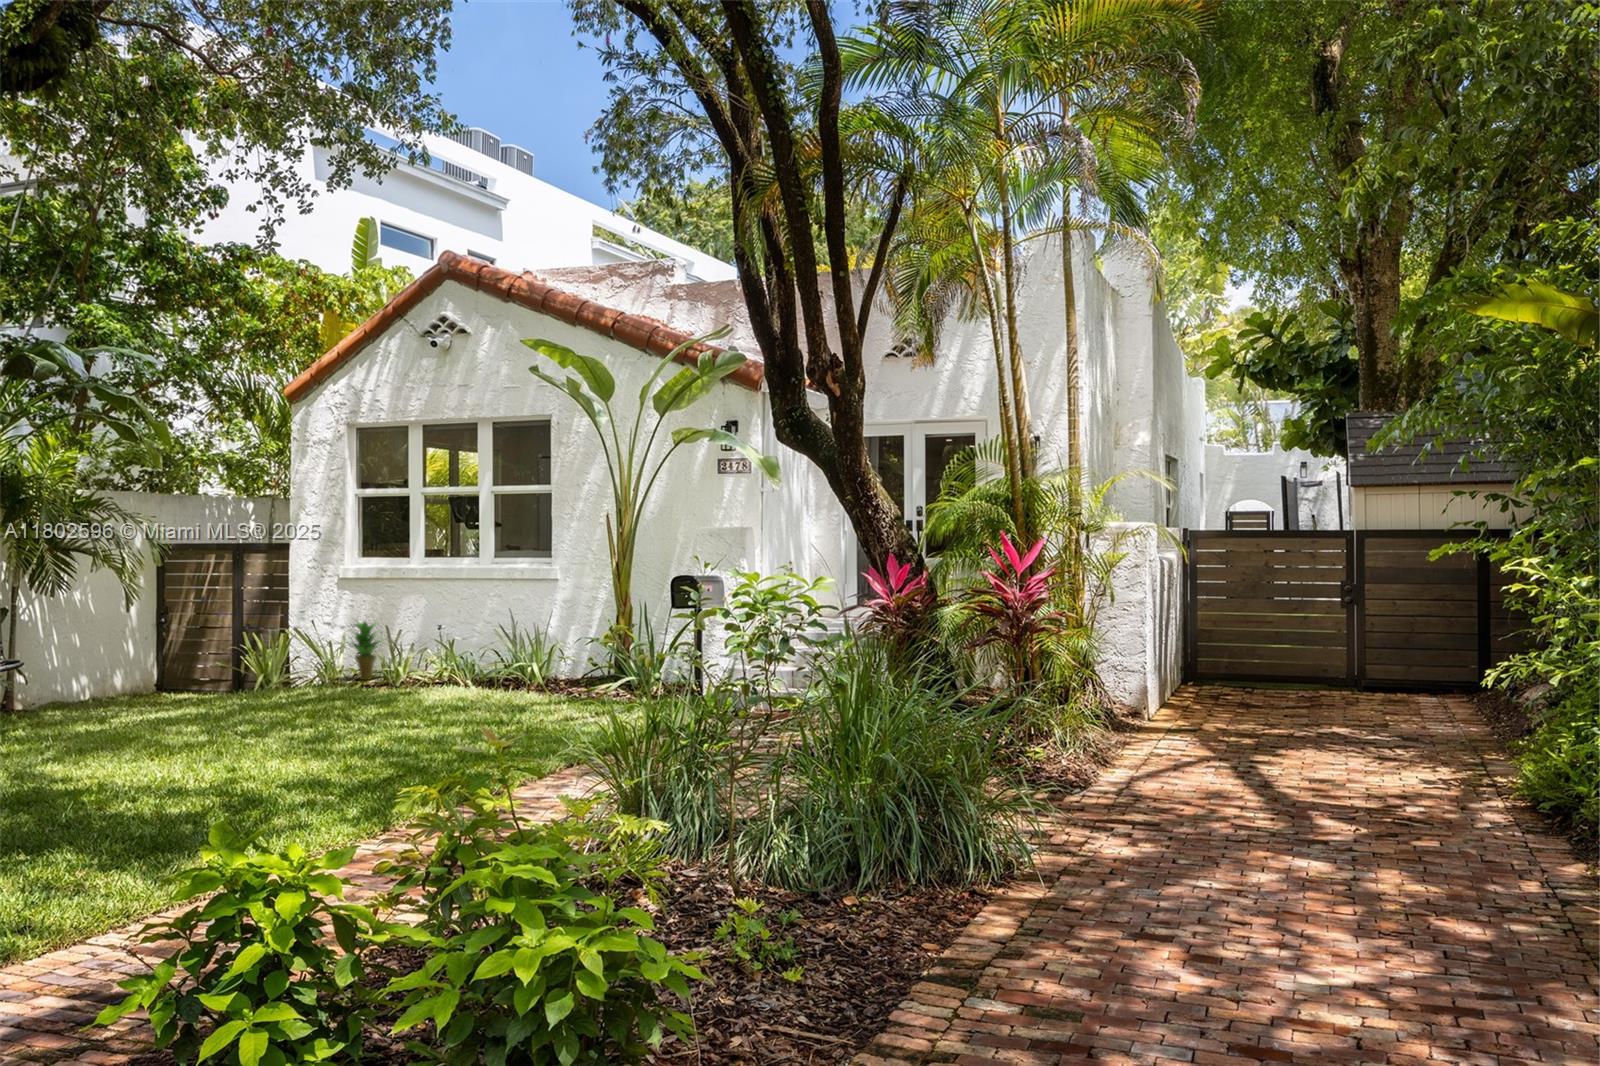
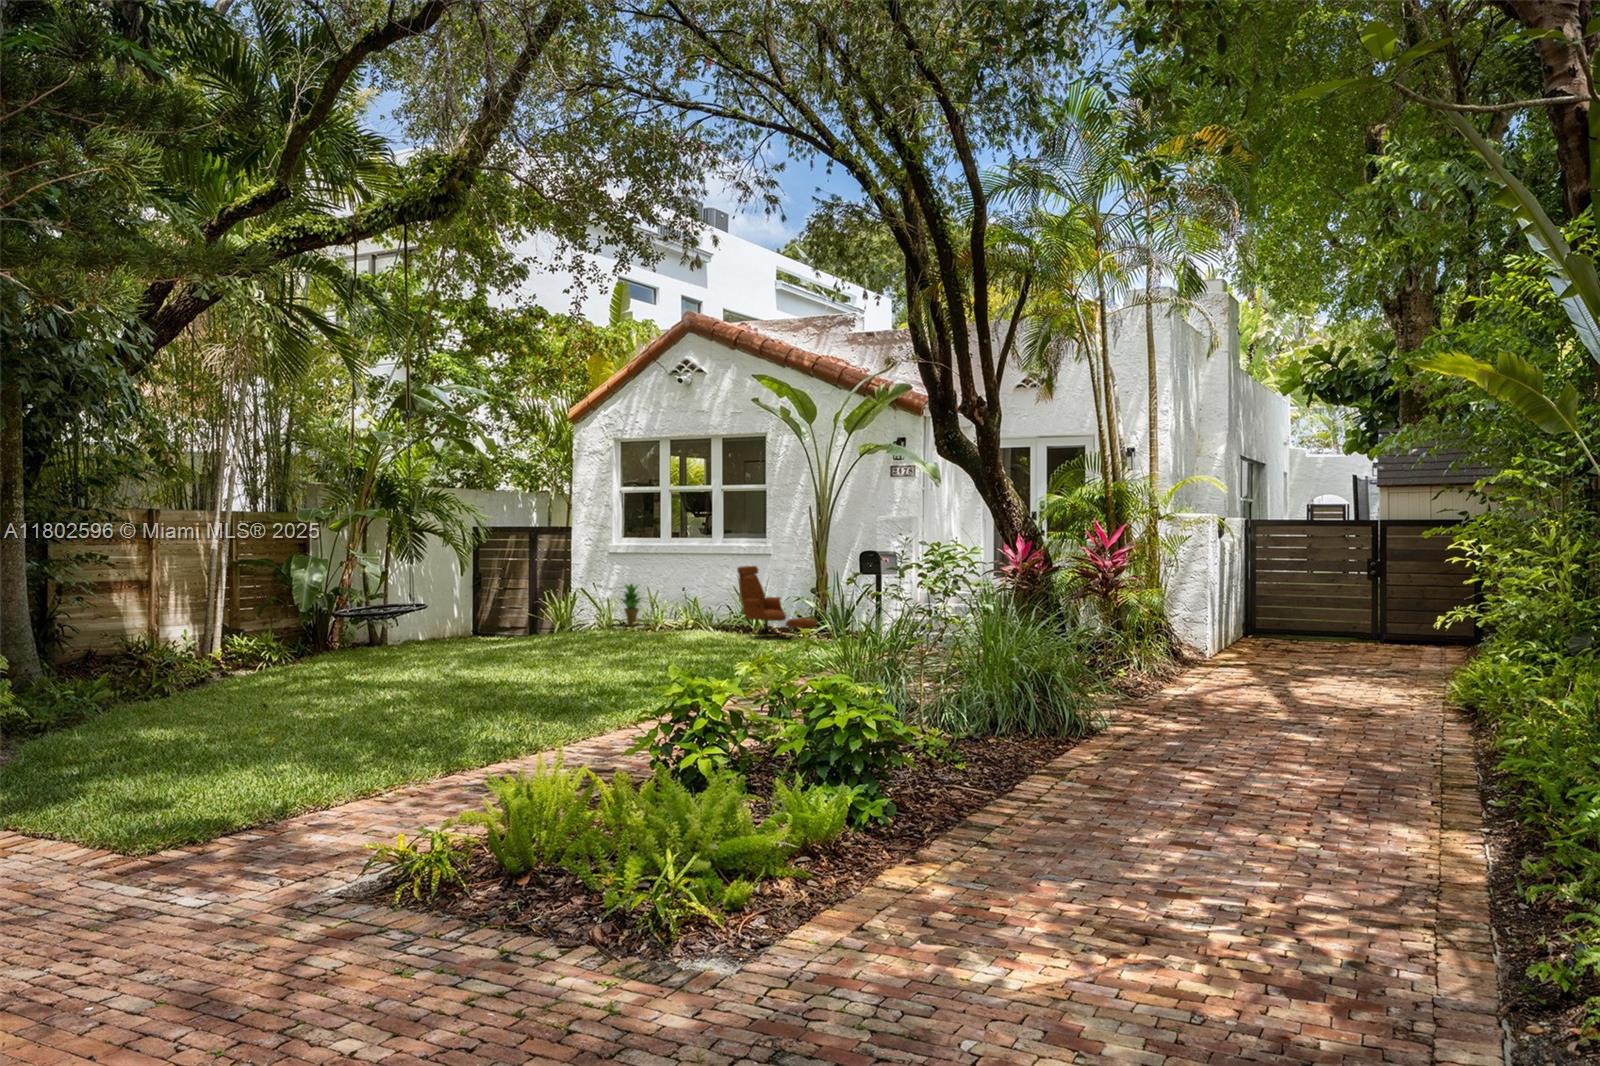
lounge chair: none [508,596,618,701] -> present [737,566,817,638]

